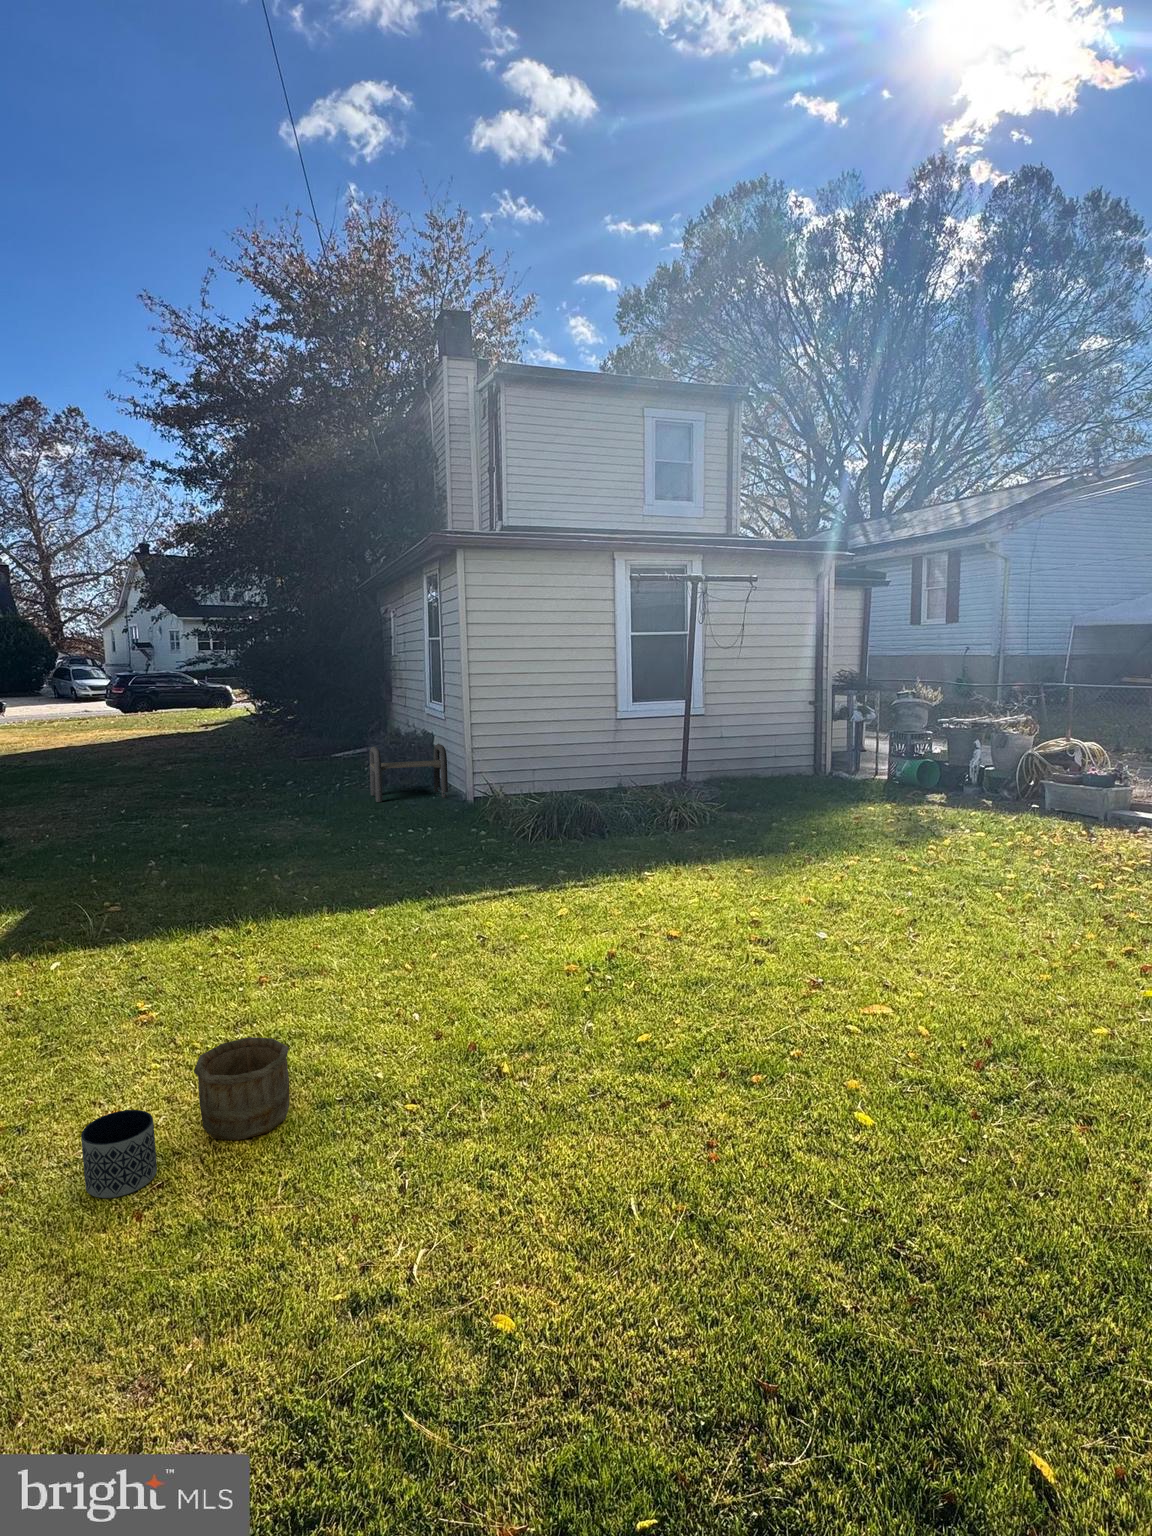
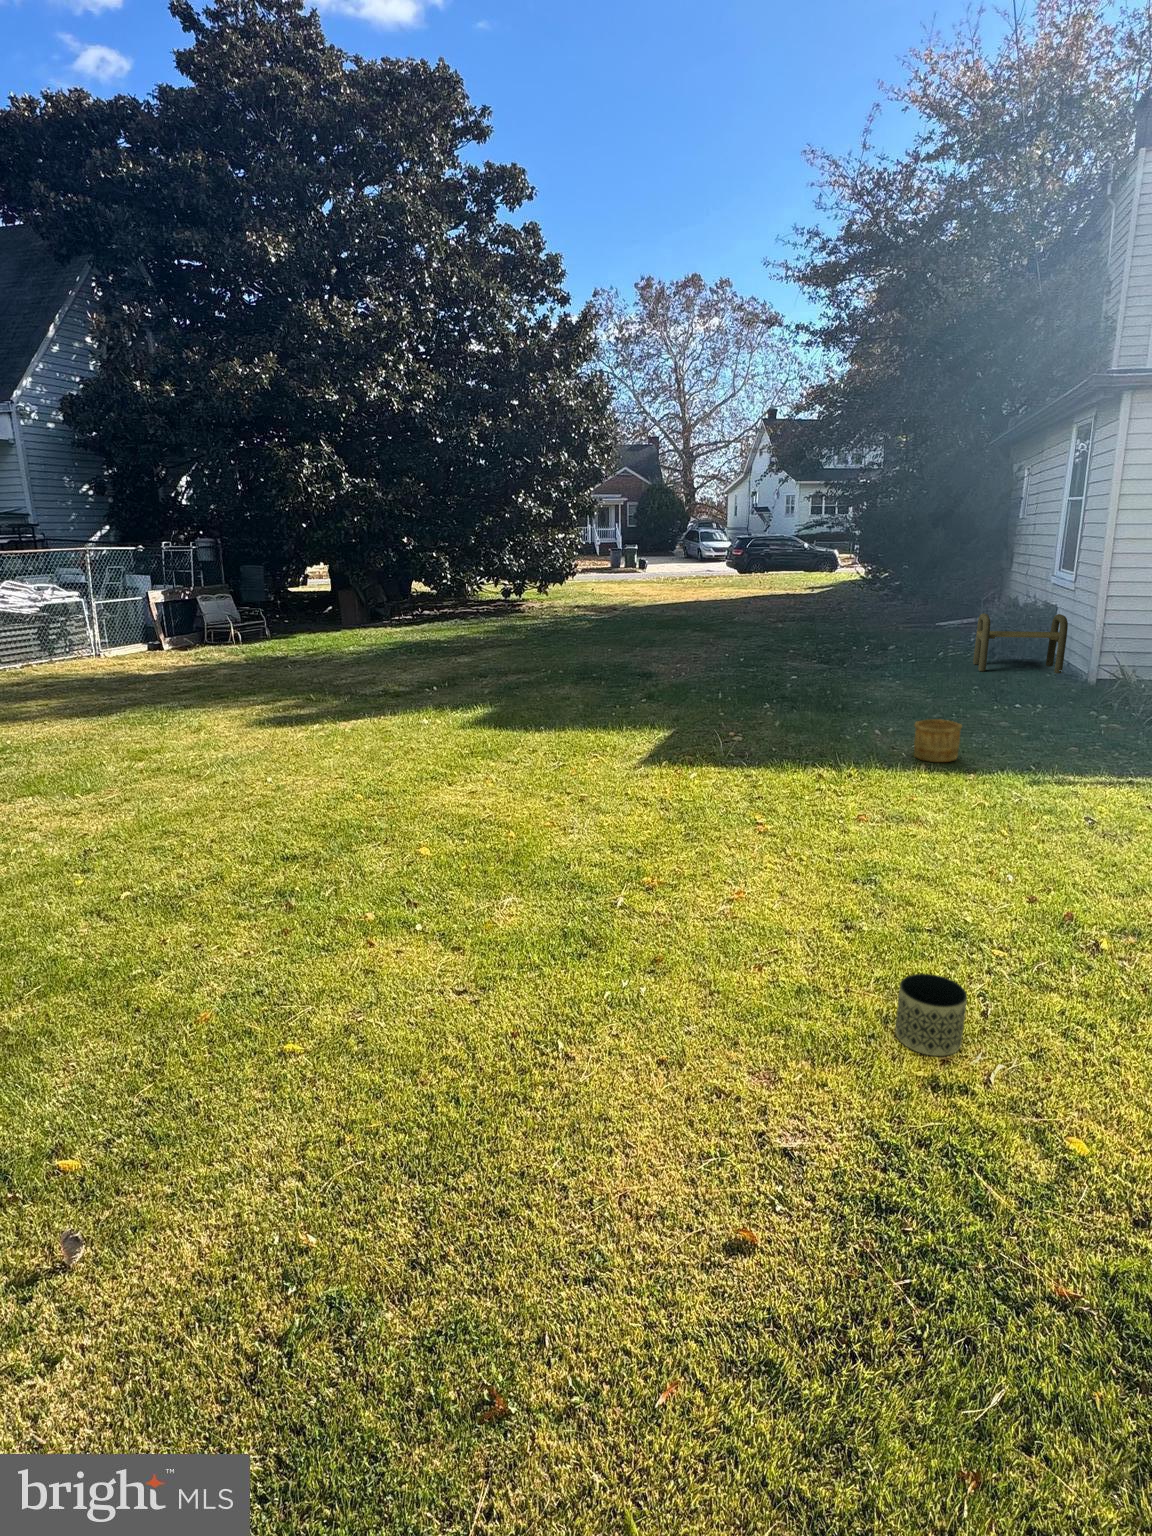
wooden bucket: present [194,1037,289,1140] -> present [914,719,962,762]
planter: present [81,1110,157,1198] -> present [895,974,967,1056]

